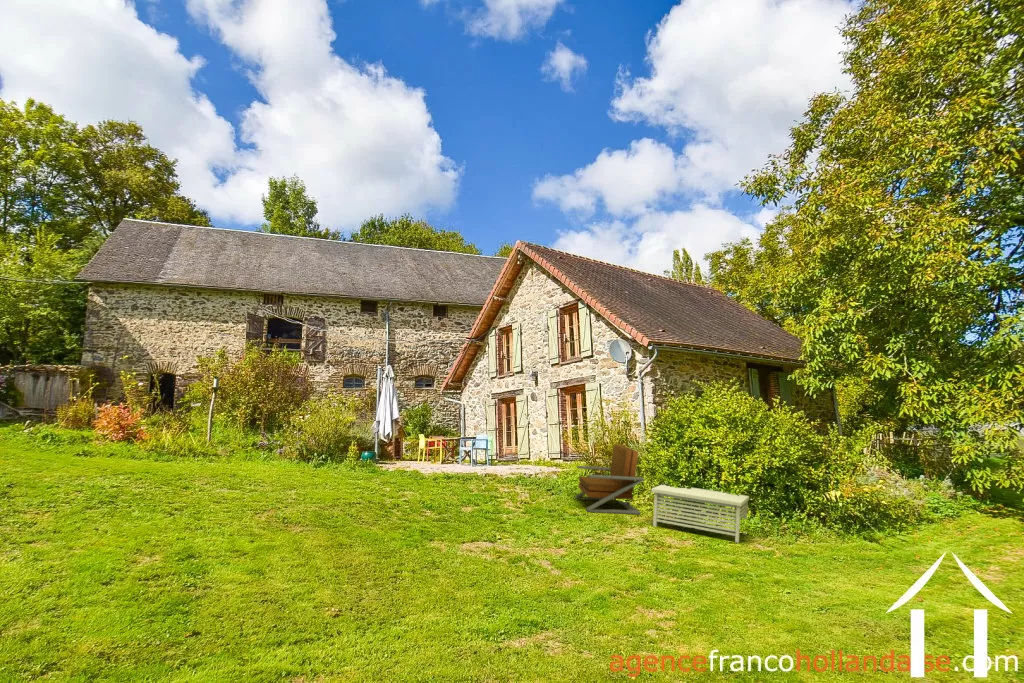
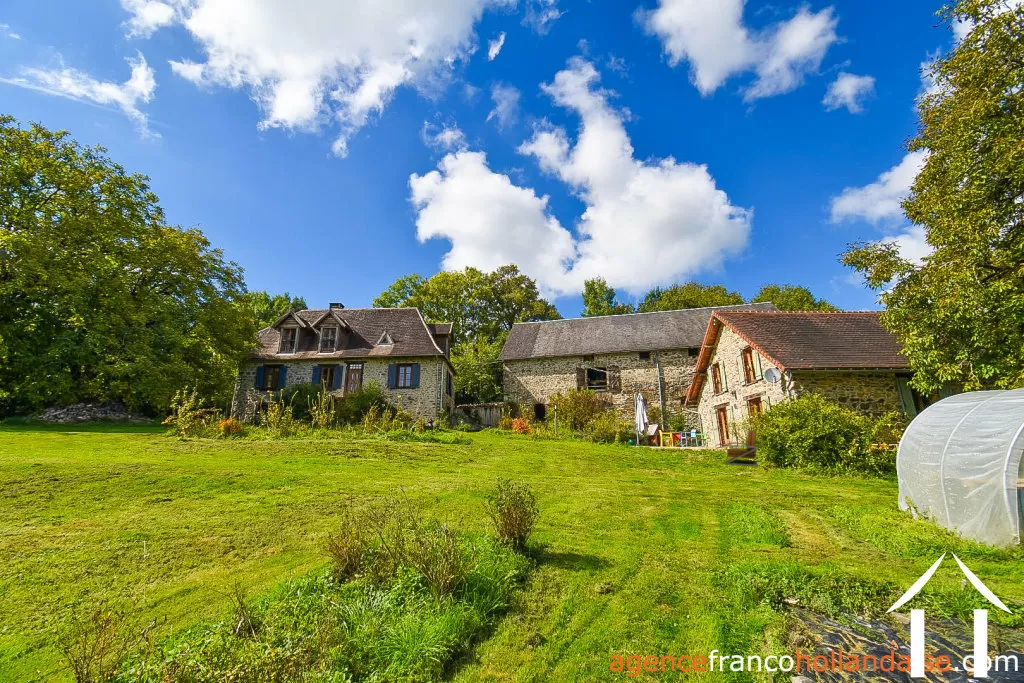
storage bench: present [651,485,749,543] -> none [752,449,811,477]

